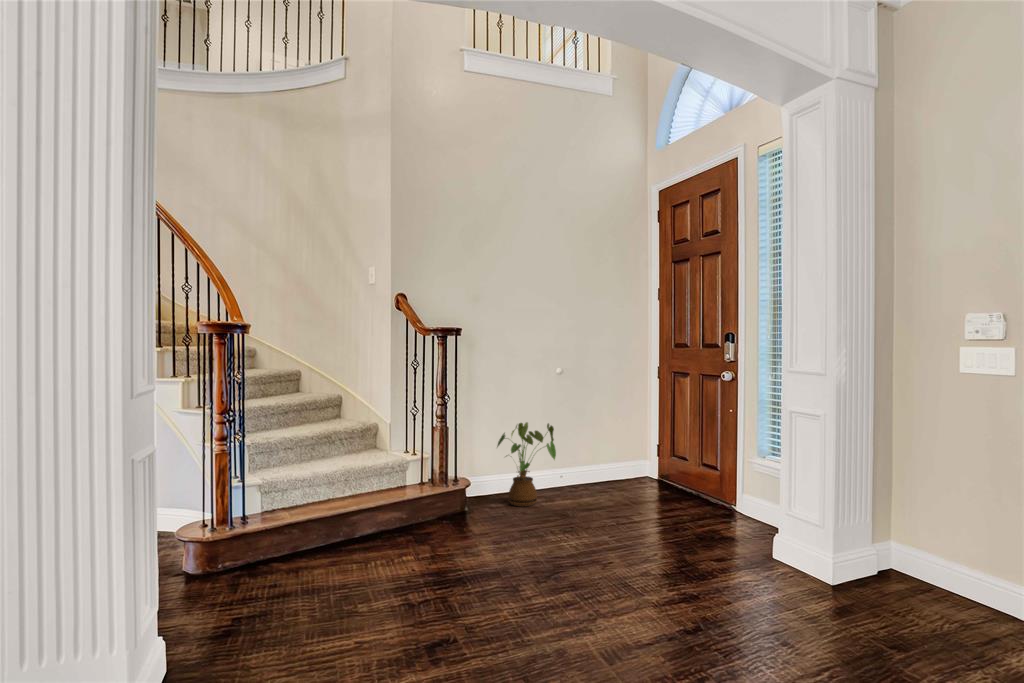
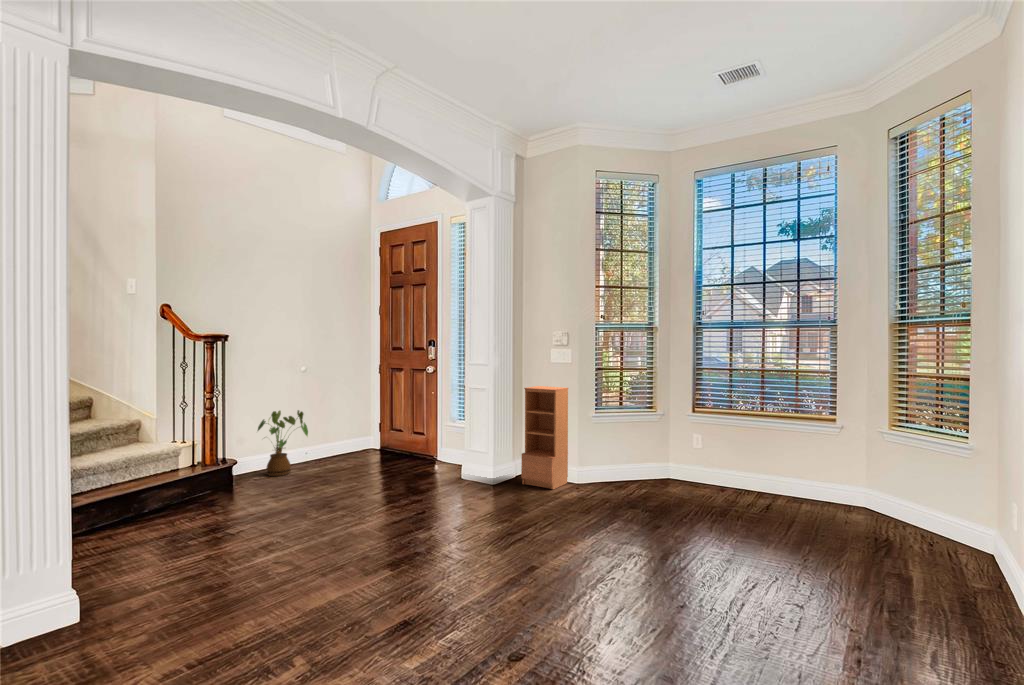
bookcase: none [894,411,1001,614] -> present [521,386,568,489]

